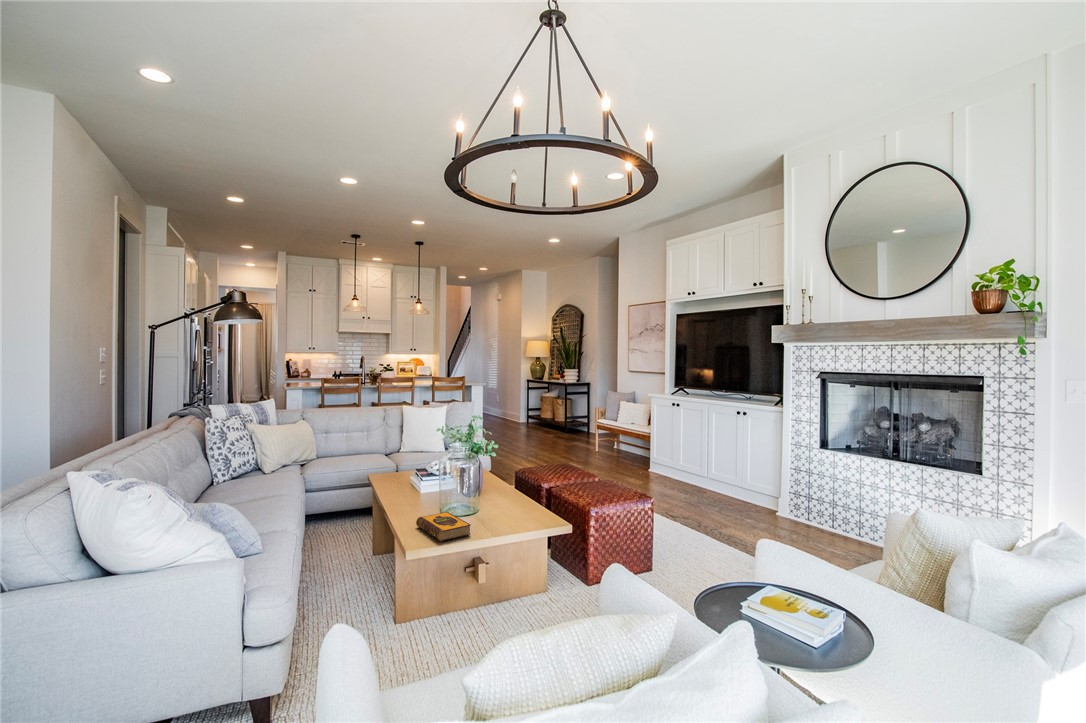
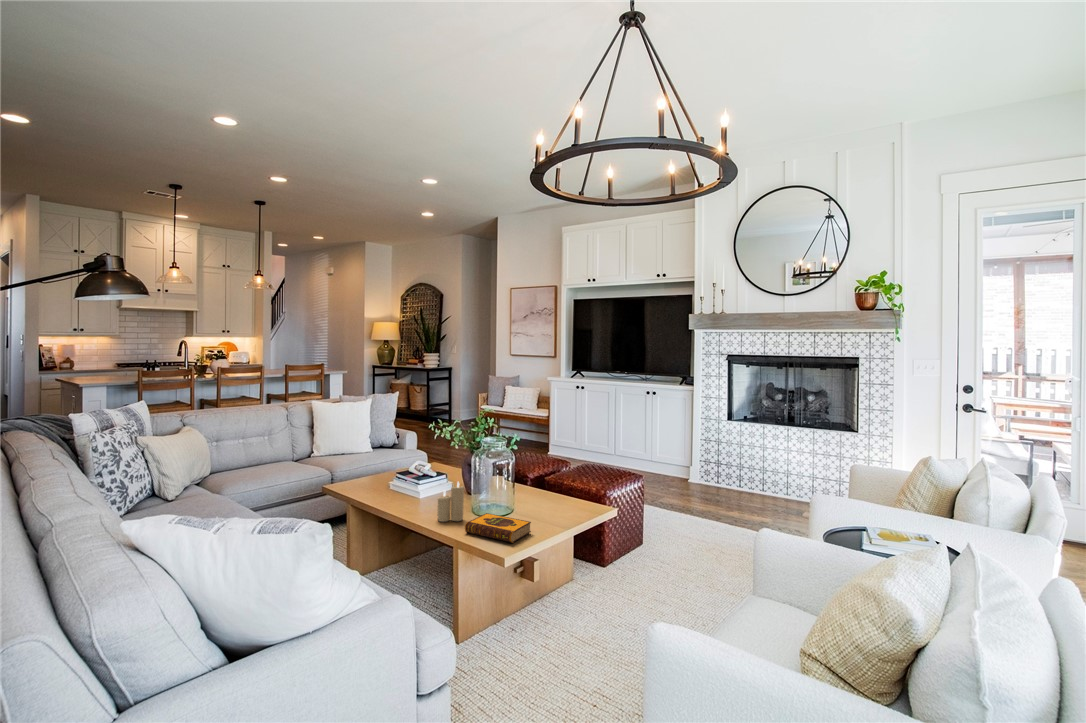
candle: none [411,480,435,516] -> present [437,482,464,522]

